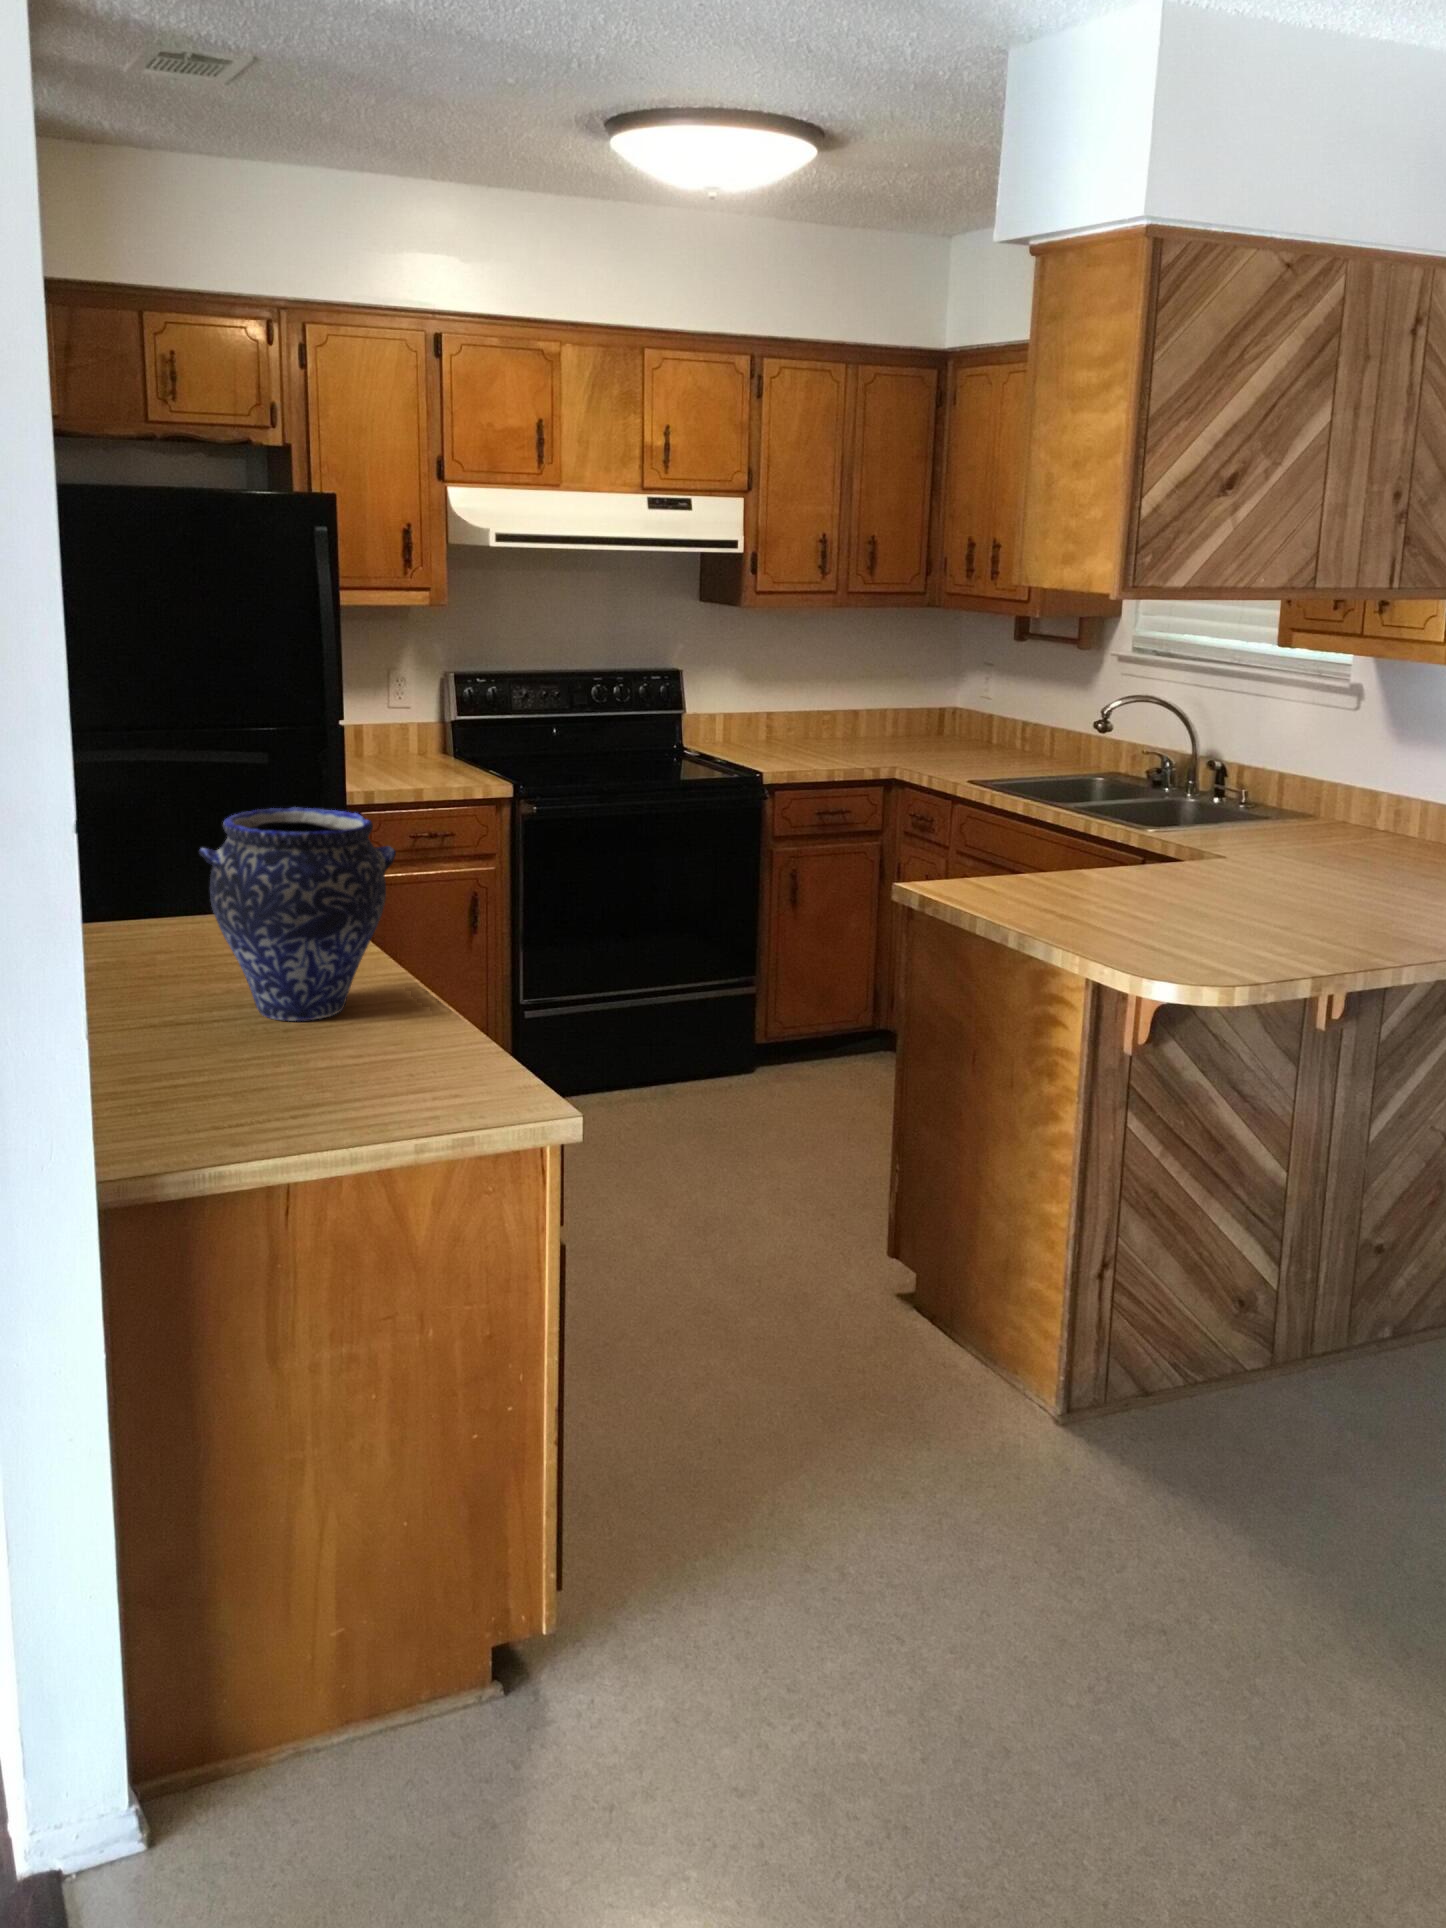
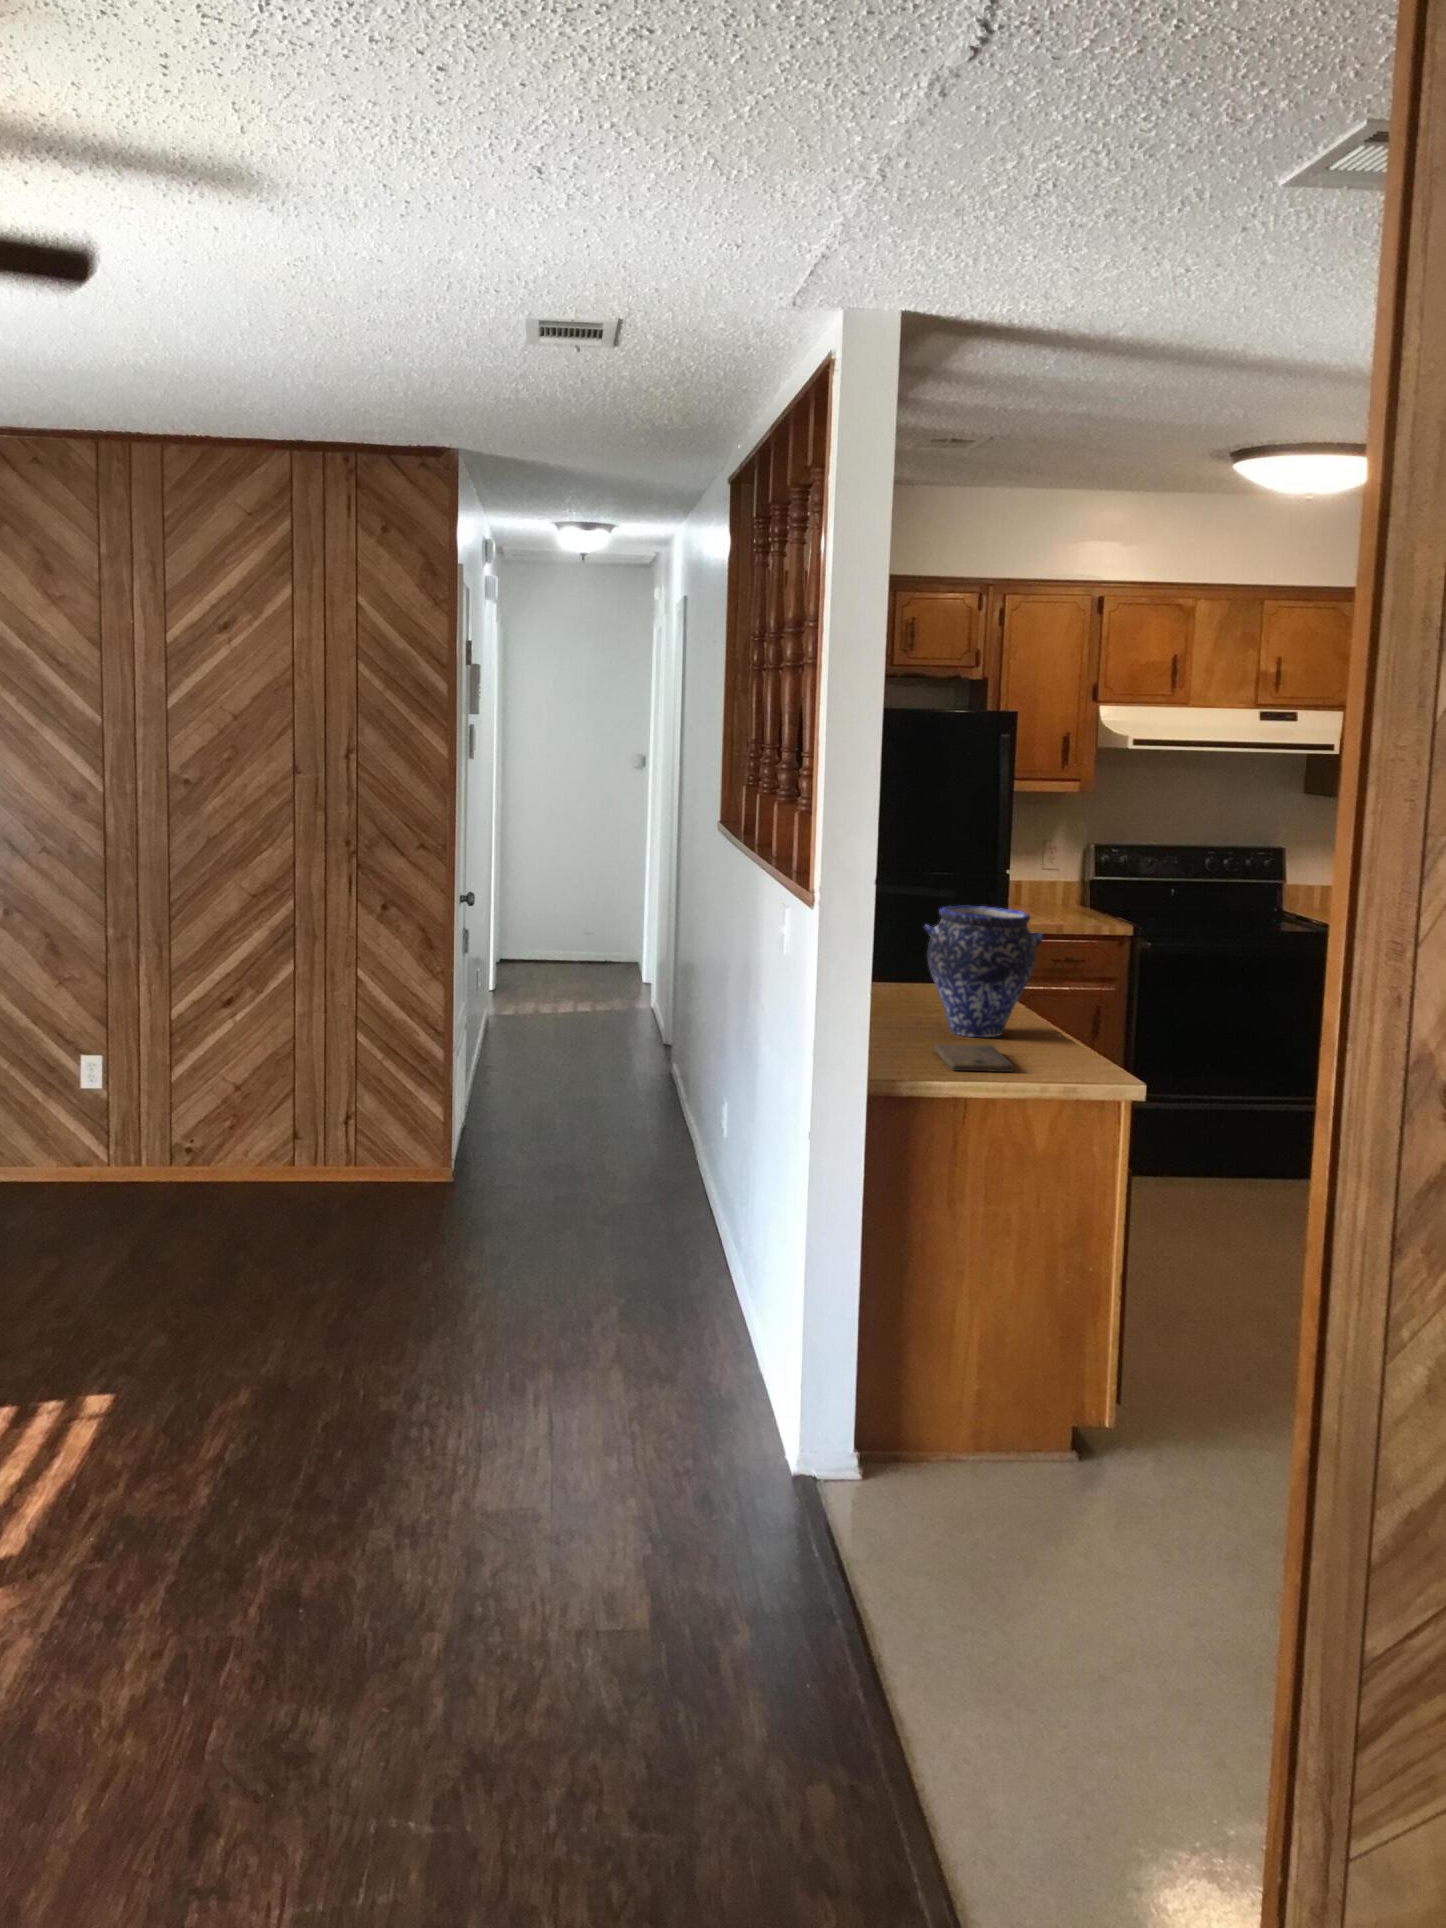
cutting board: none [228,1047,363,1117] -> present [934,1044,1014,1072]

